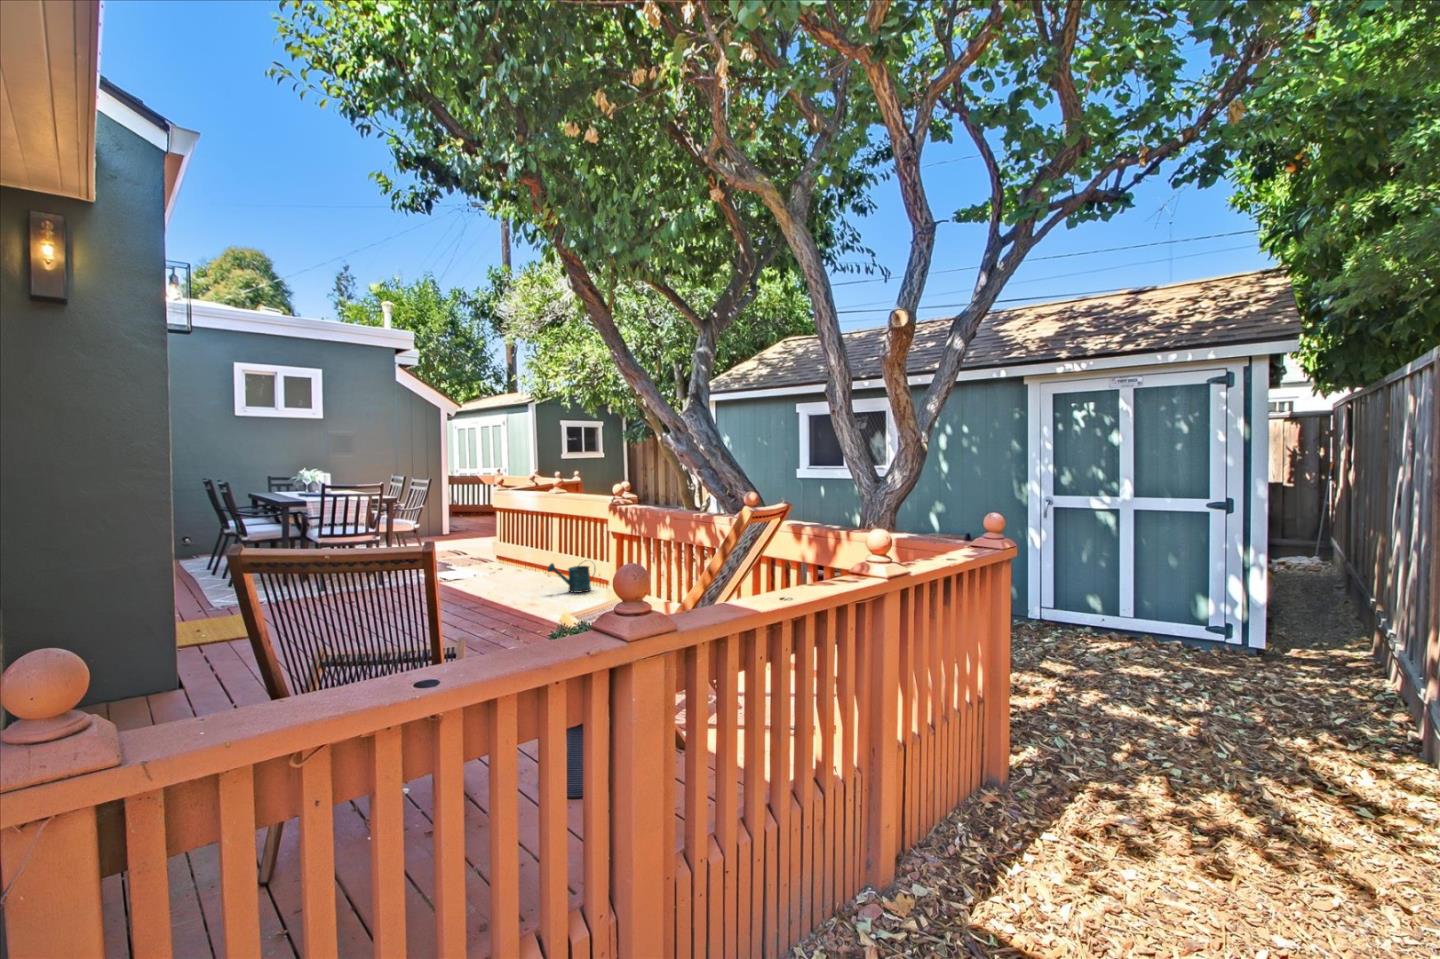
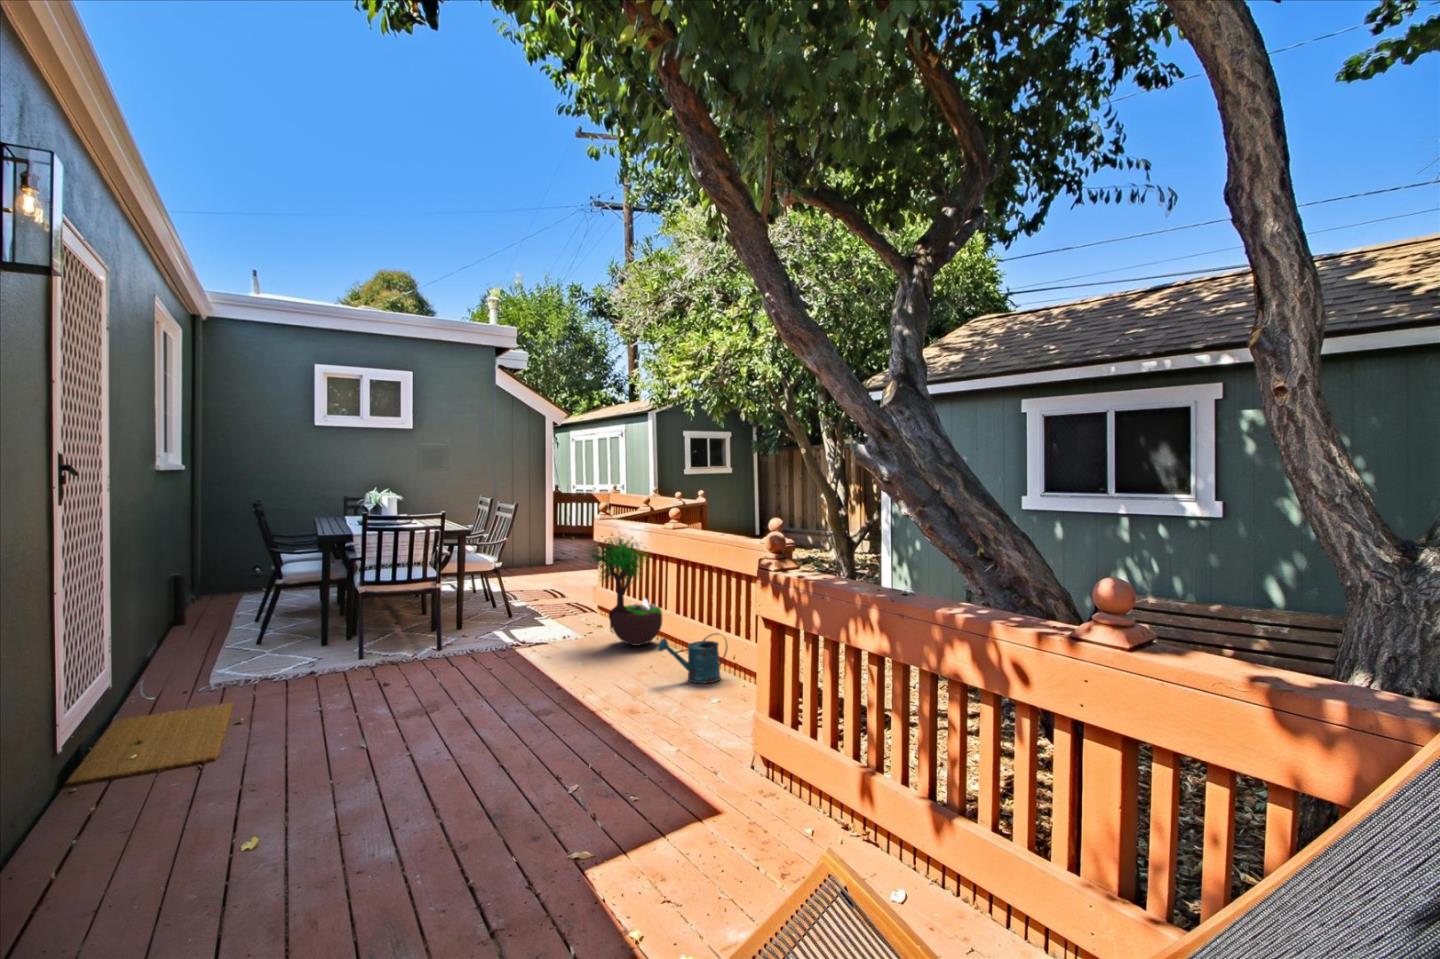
potted tree: none [491,491,550,577] -> present [585,534,663,645]

